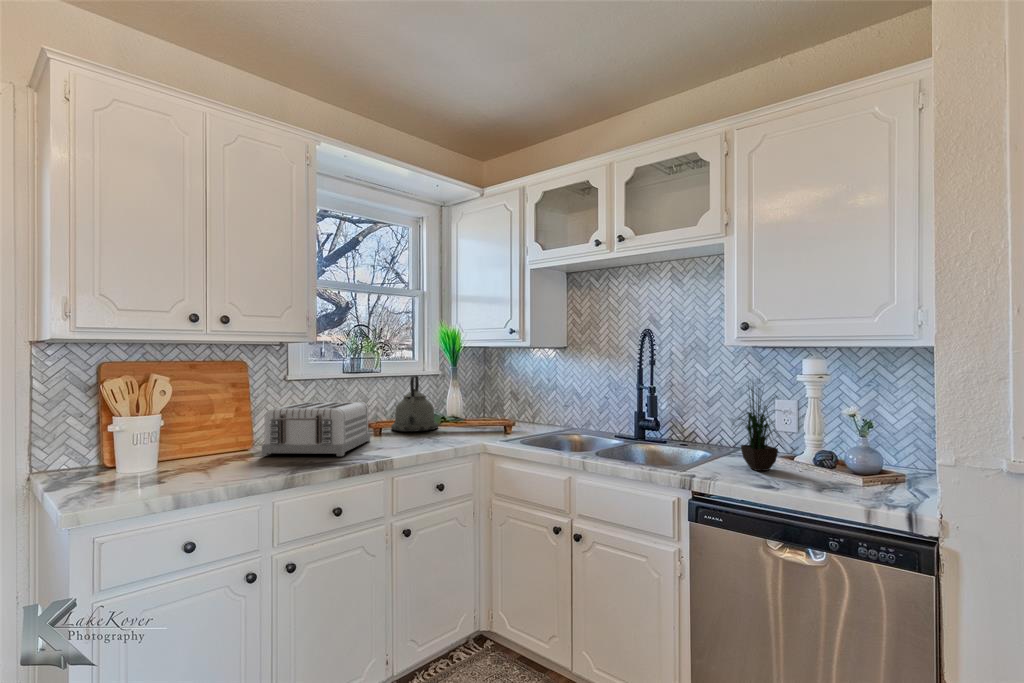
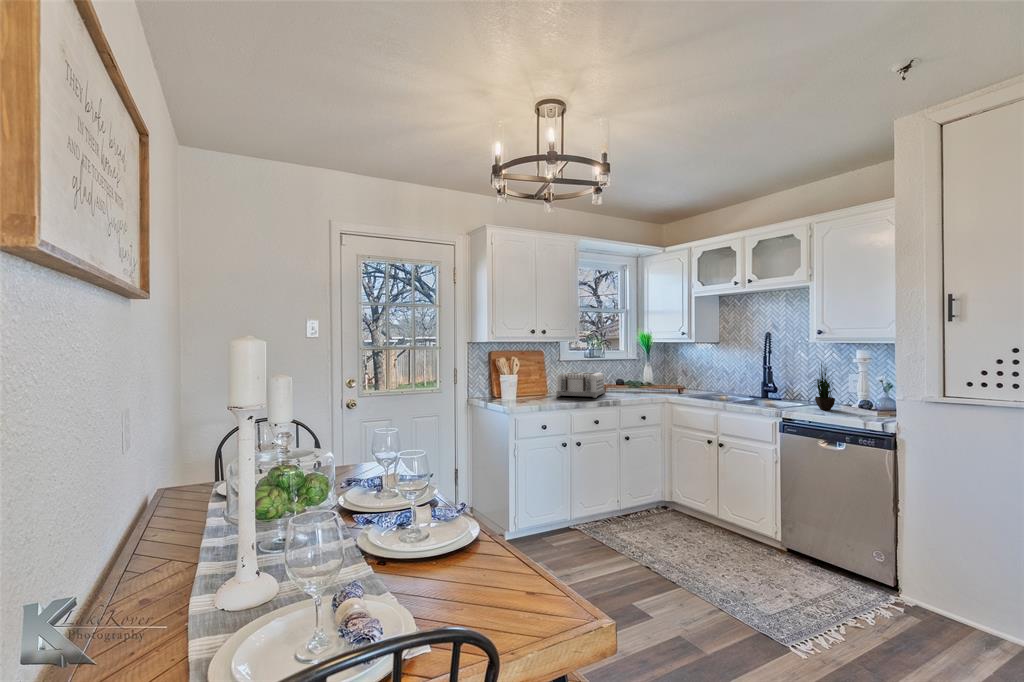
kettle: present [391,376,438,432] -> none [613,359,639,390]

